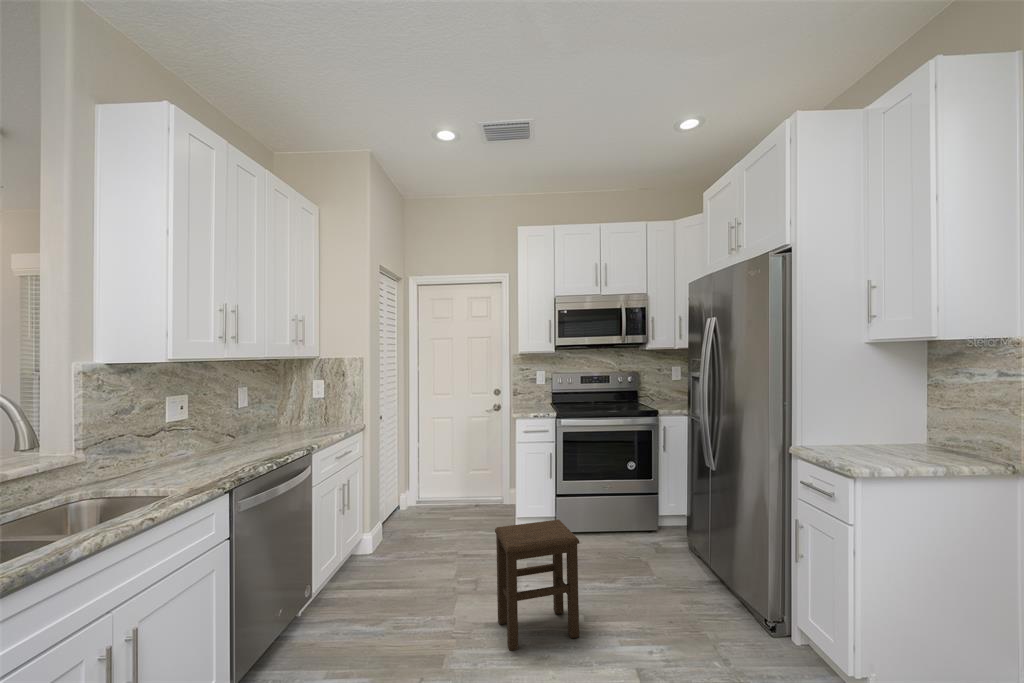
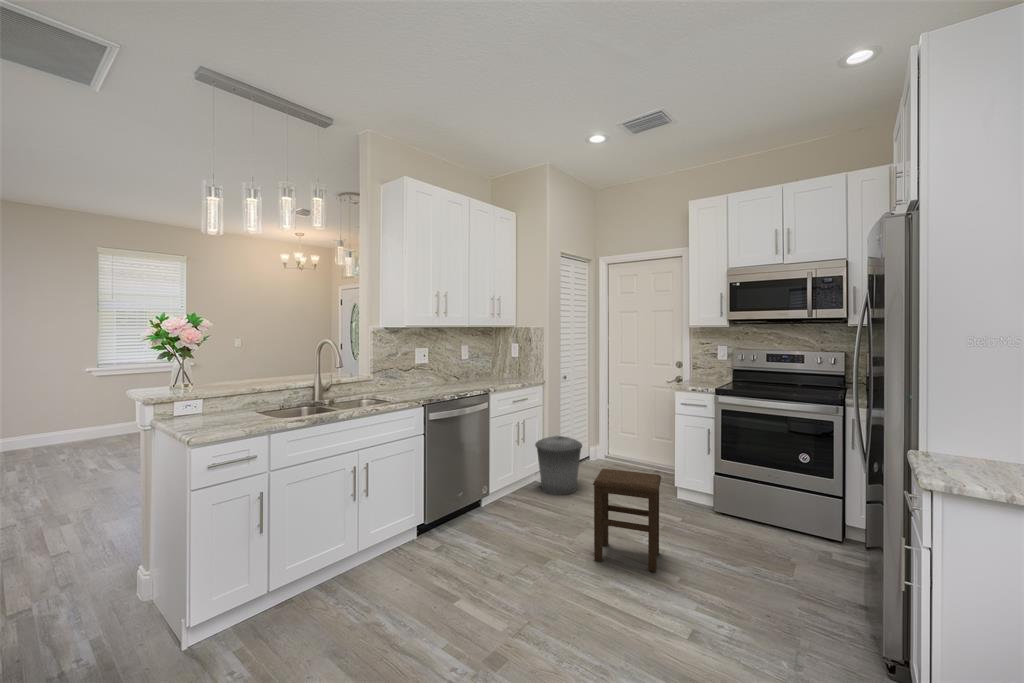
trash can: none [361,492,423,573] -> present [535,436,582,495]

